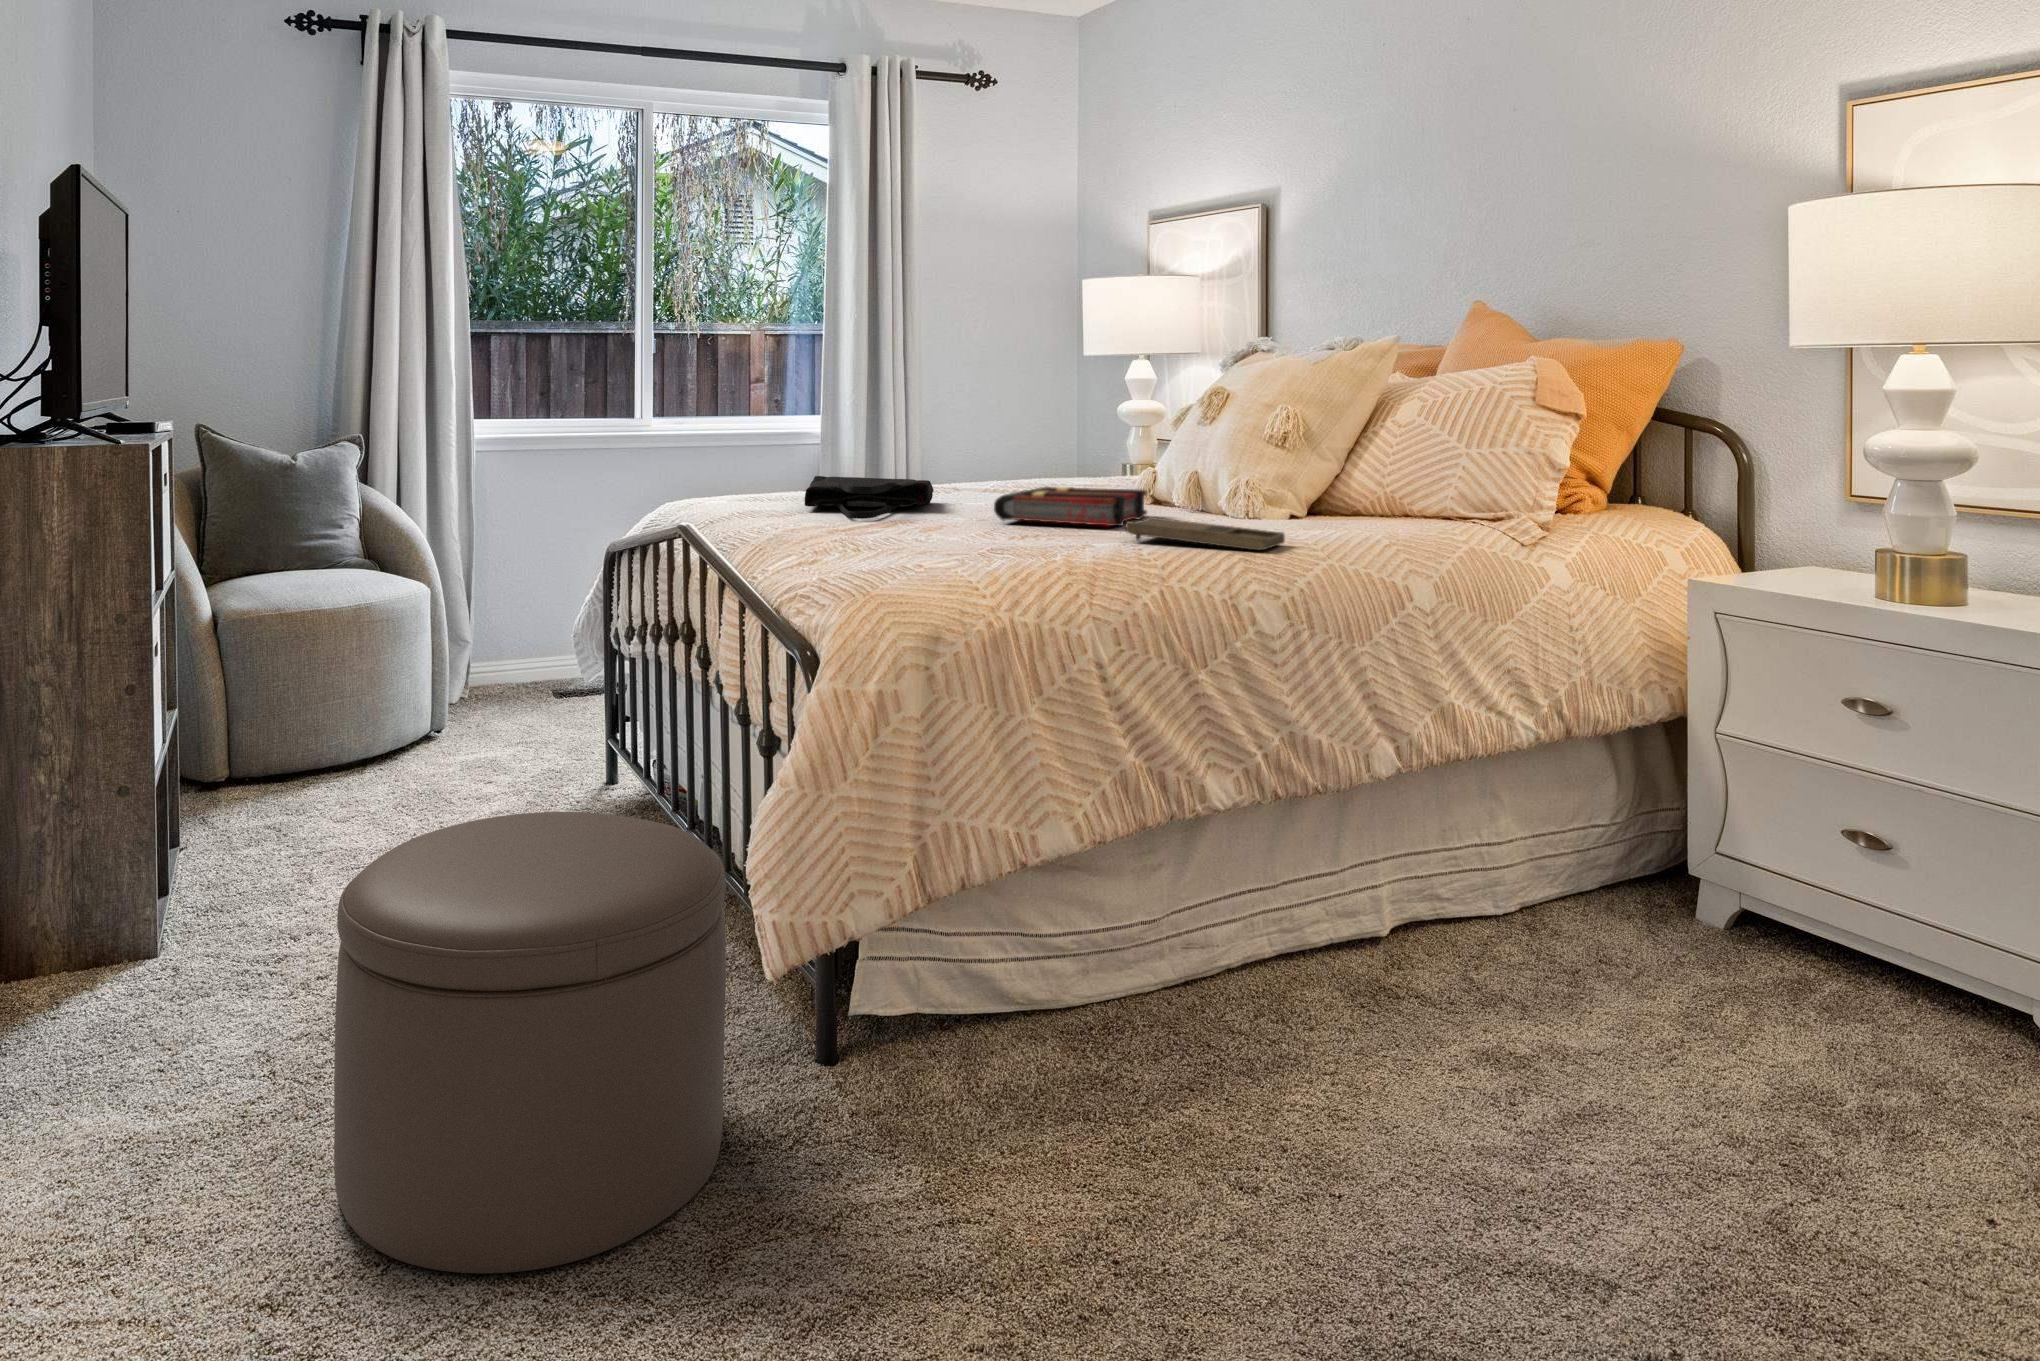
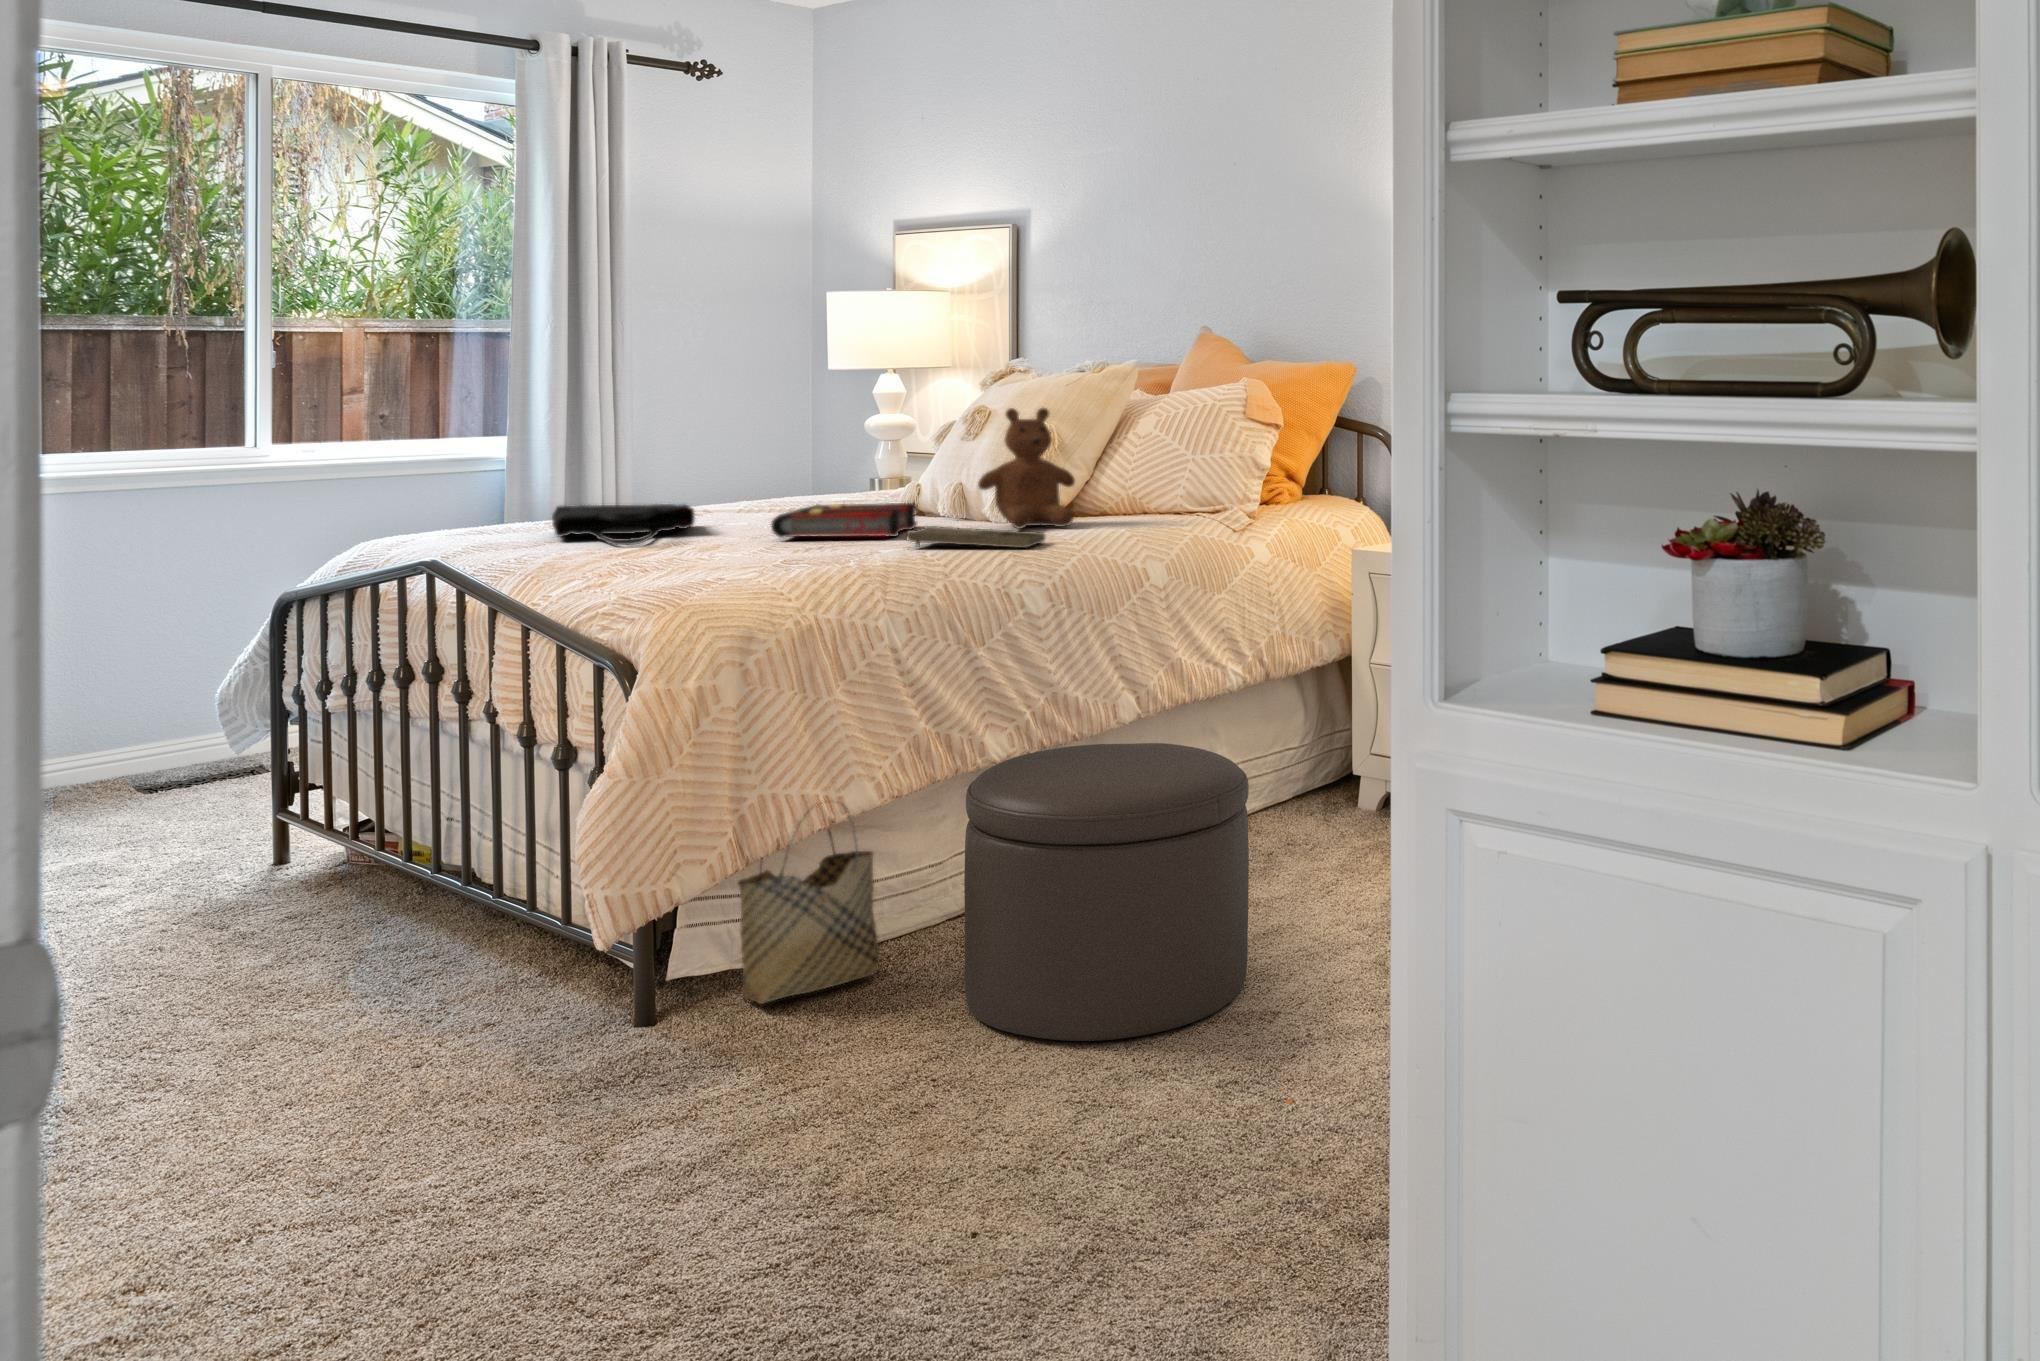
teddy bear: none [1211,387,1322,526] -> present [978,408,1075,529]
ottoman: present [334,812,726,1274] -> present [964,743,1249,1041]
woven basket: none [919,818,1077,1074] -> present [738,804,879,1004]

